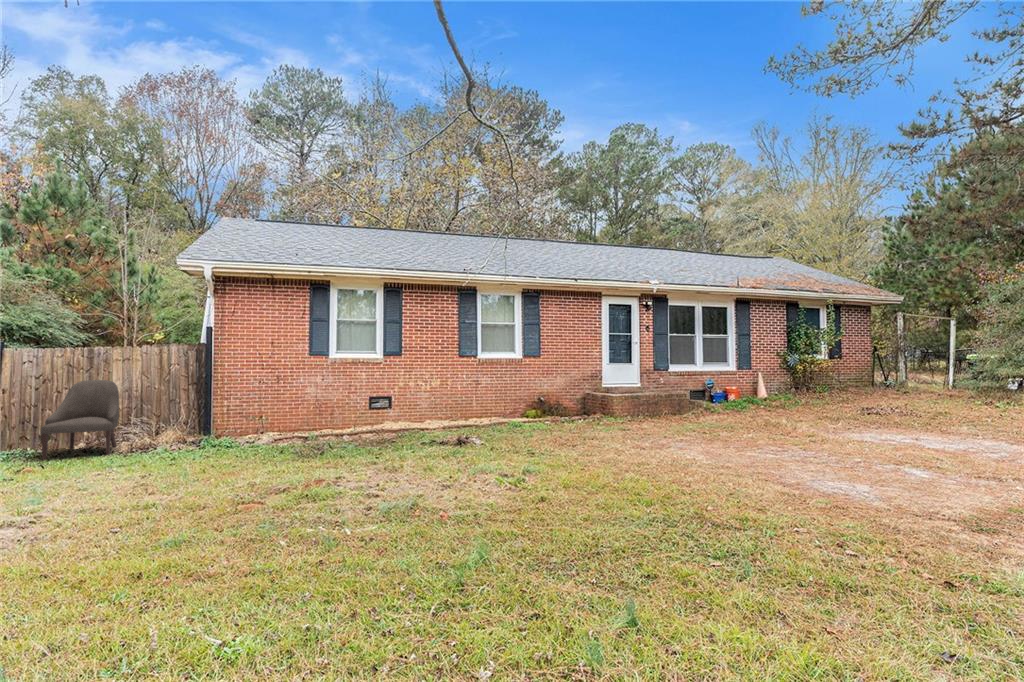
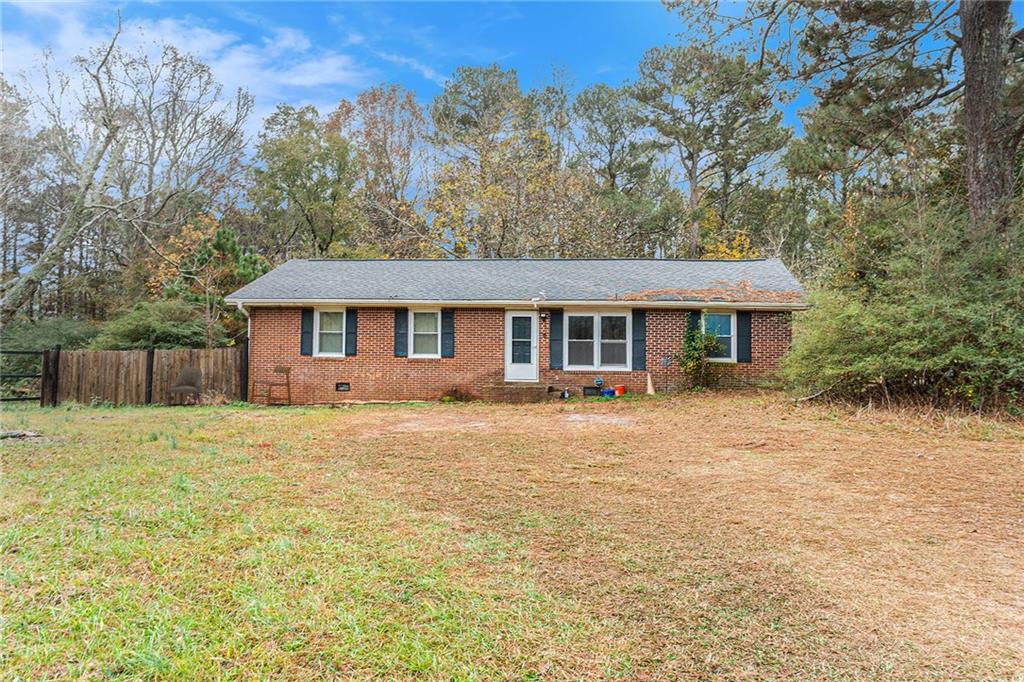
bench: none [220,372,303,449] -> present [250,366,291,406]

